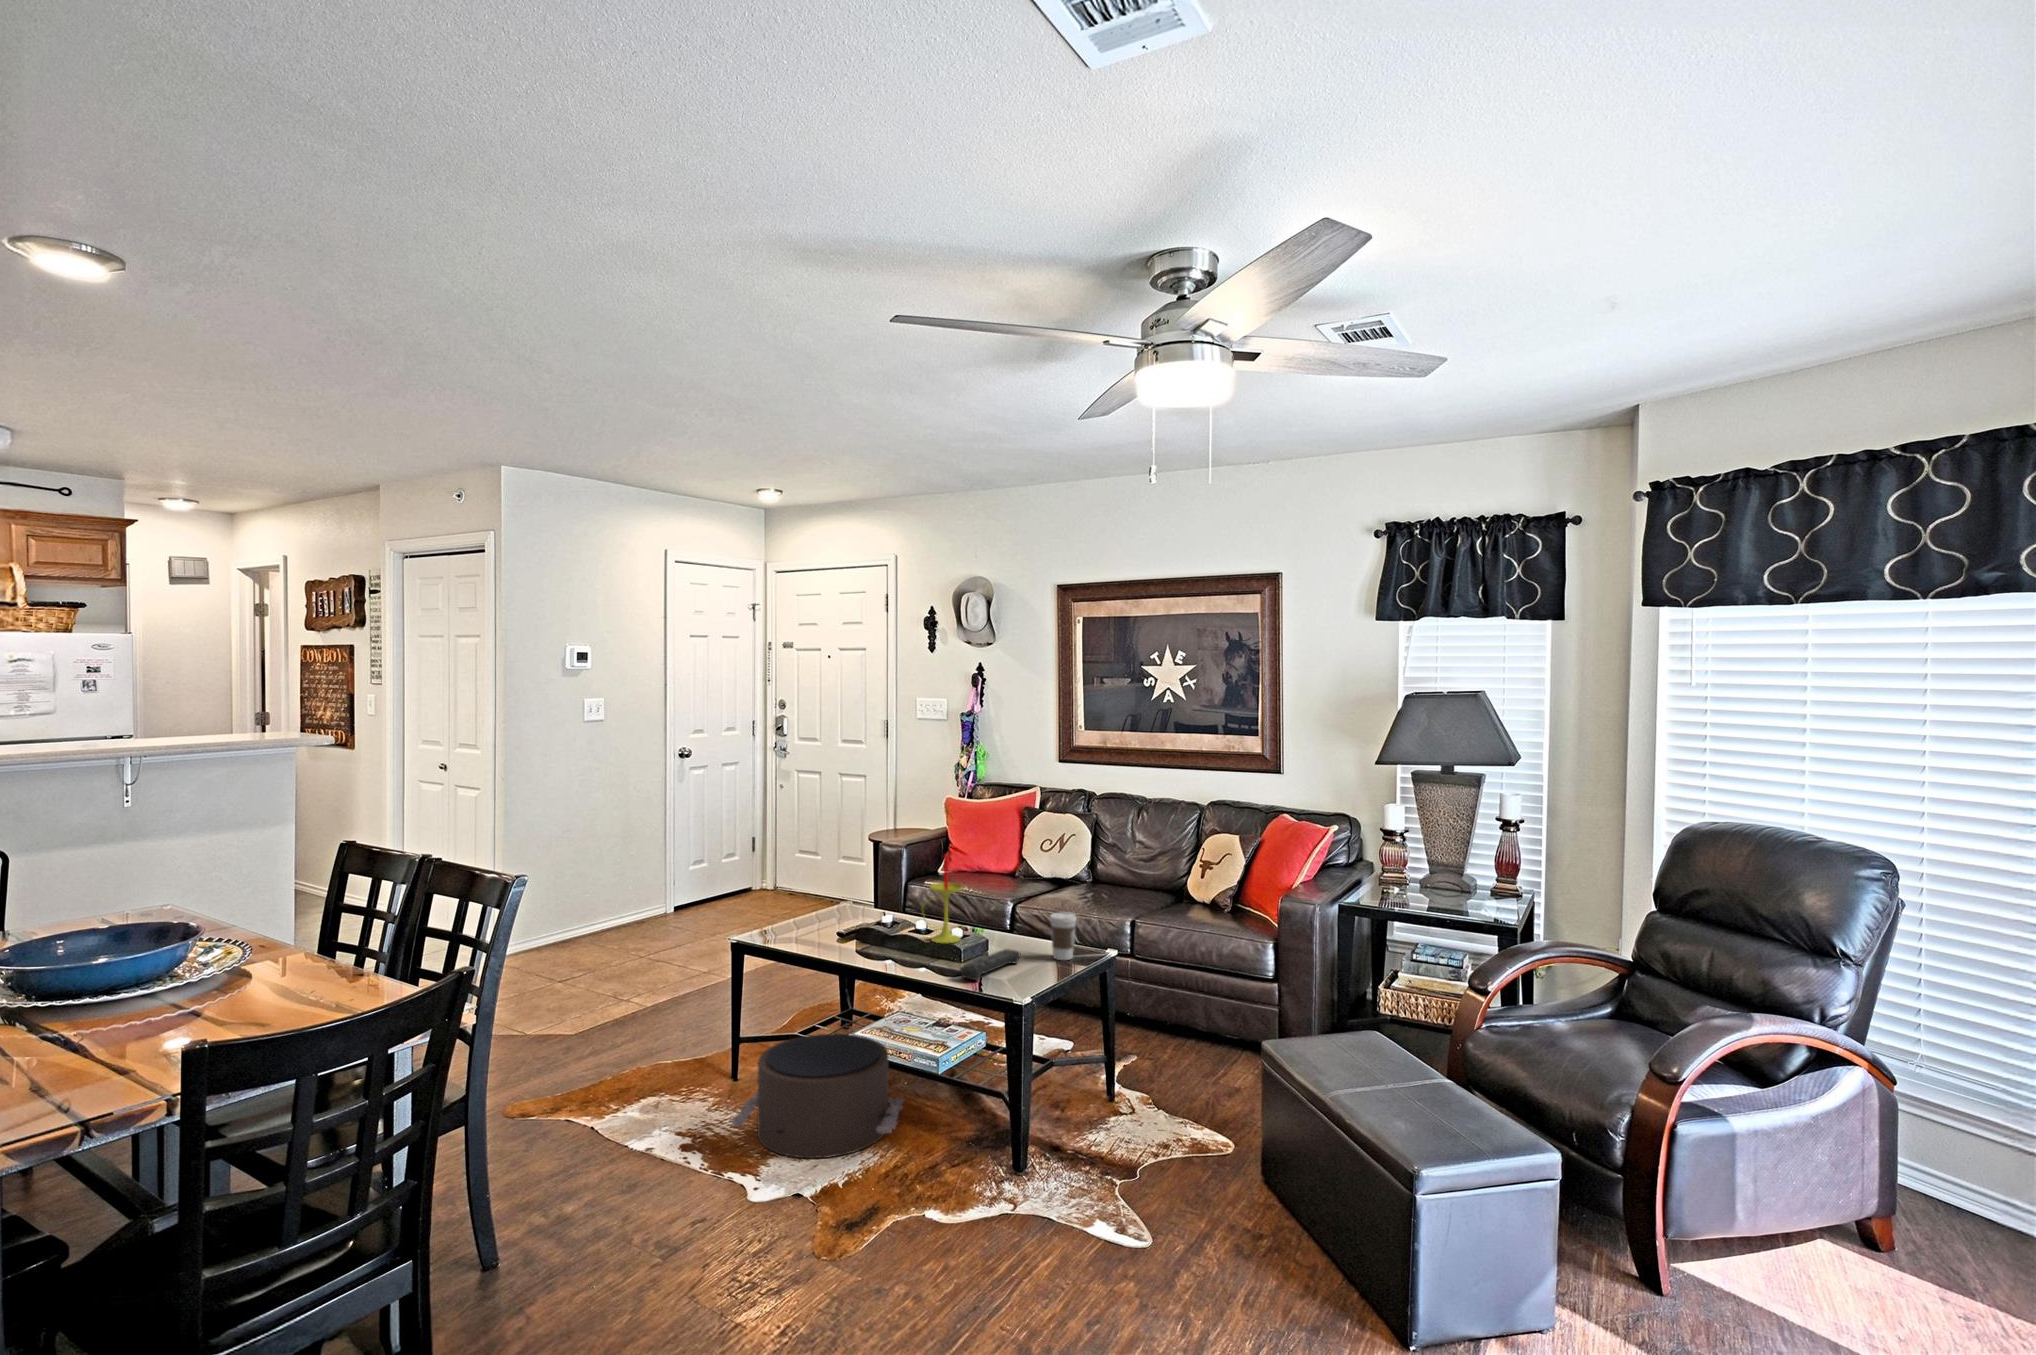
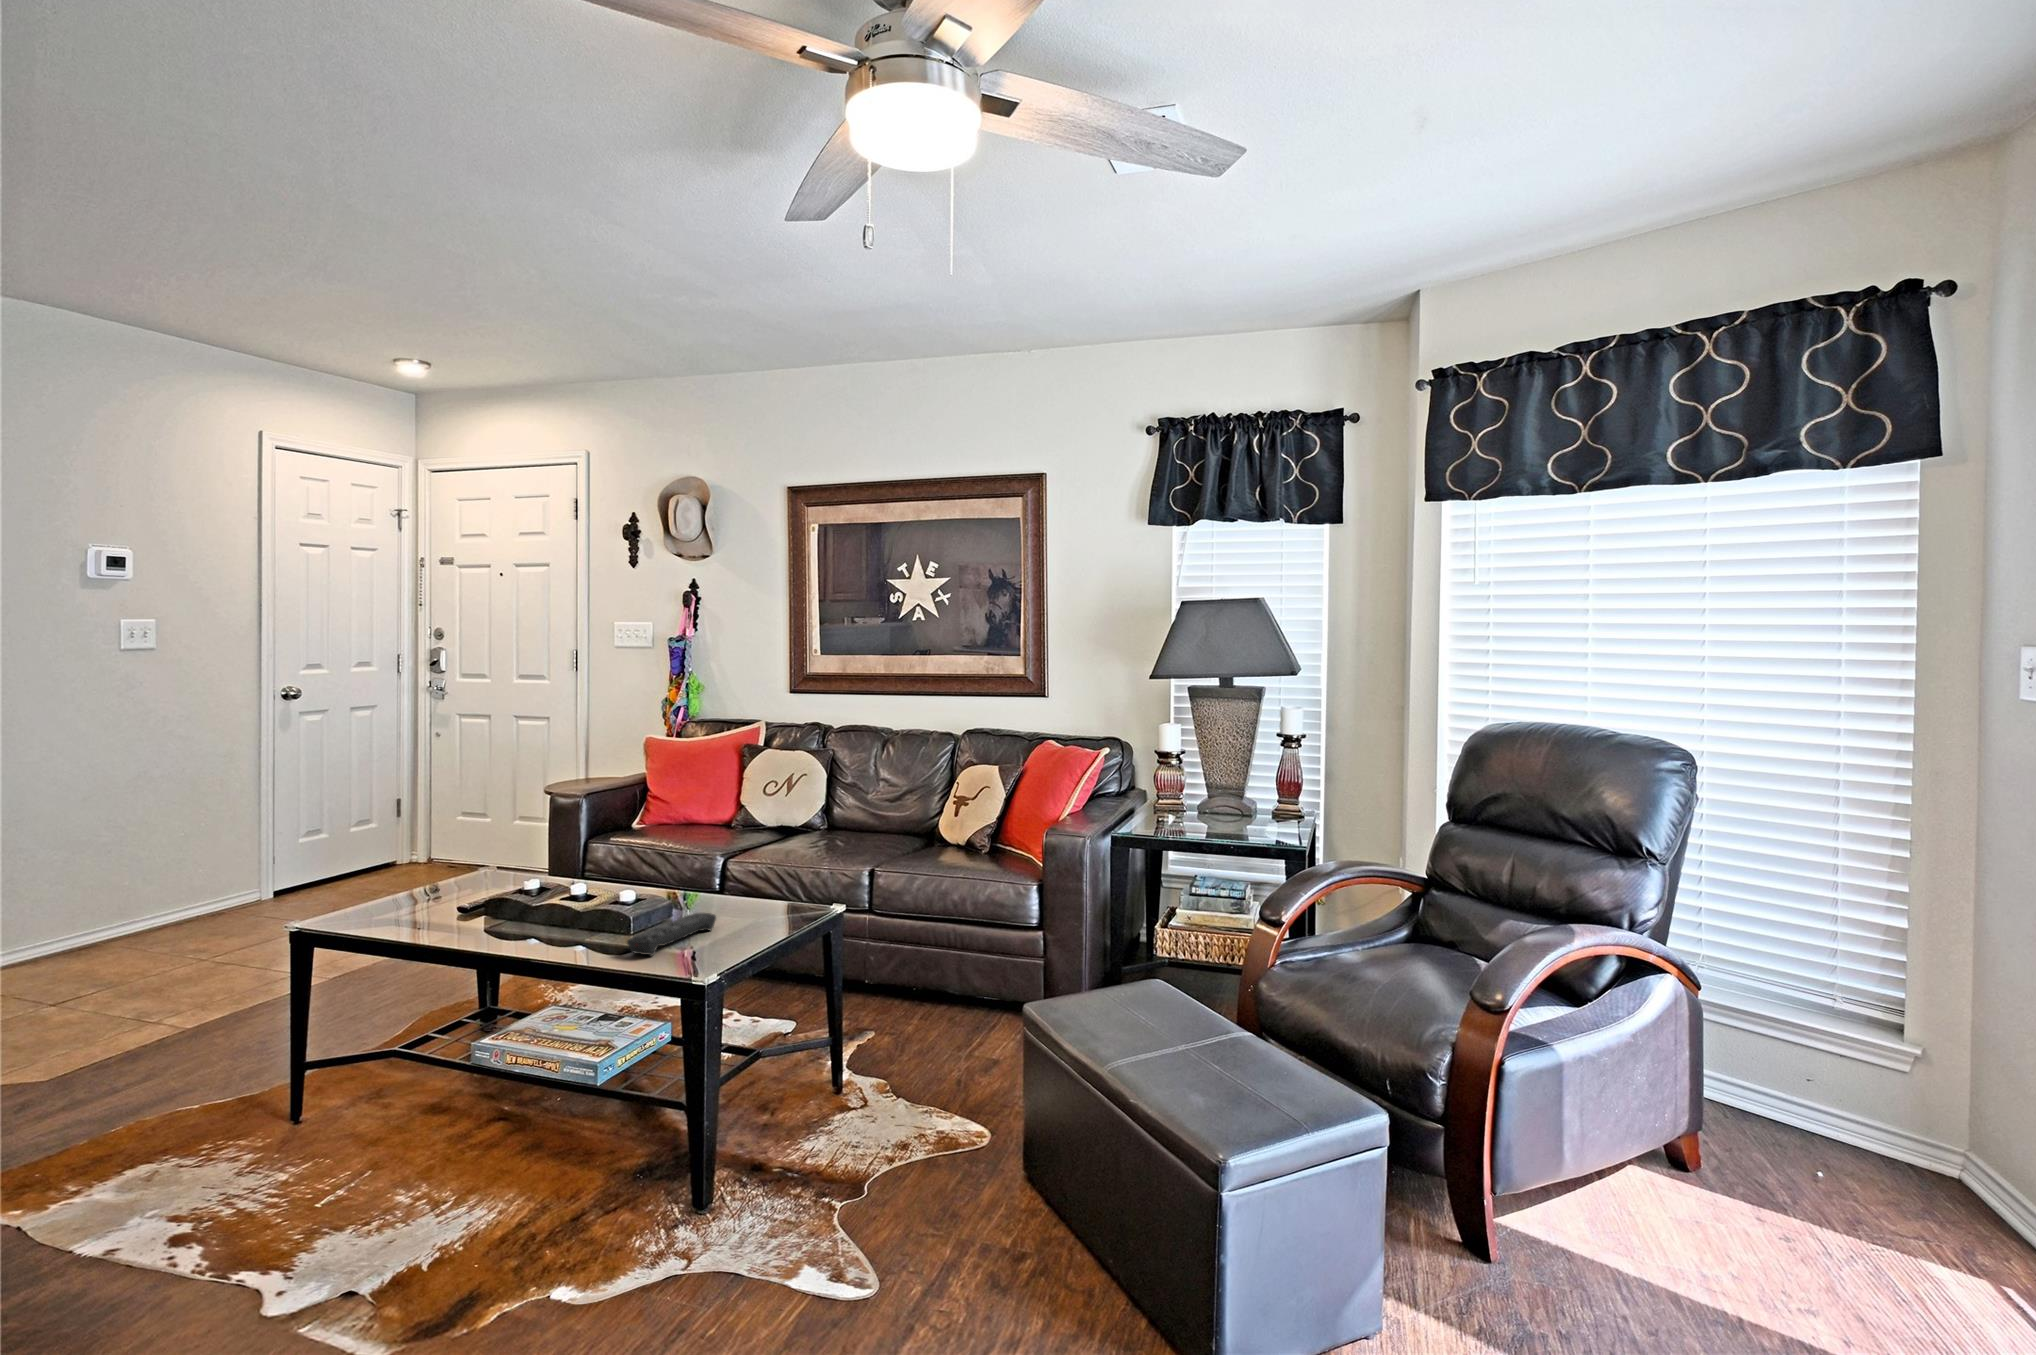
candle: present [924,854,963,944] -> none [584,792,643,912]
coffee cup: present [1050,913,1076,960] -> none [757,861,792,922]
pouf: present [732,1034,904,1158] -> none [270,1042,551,1224]

